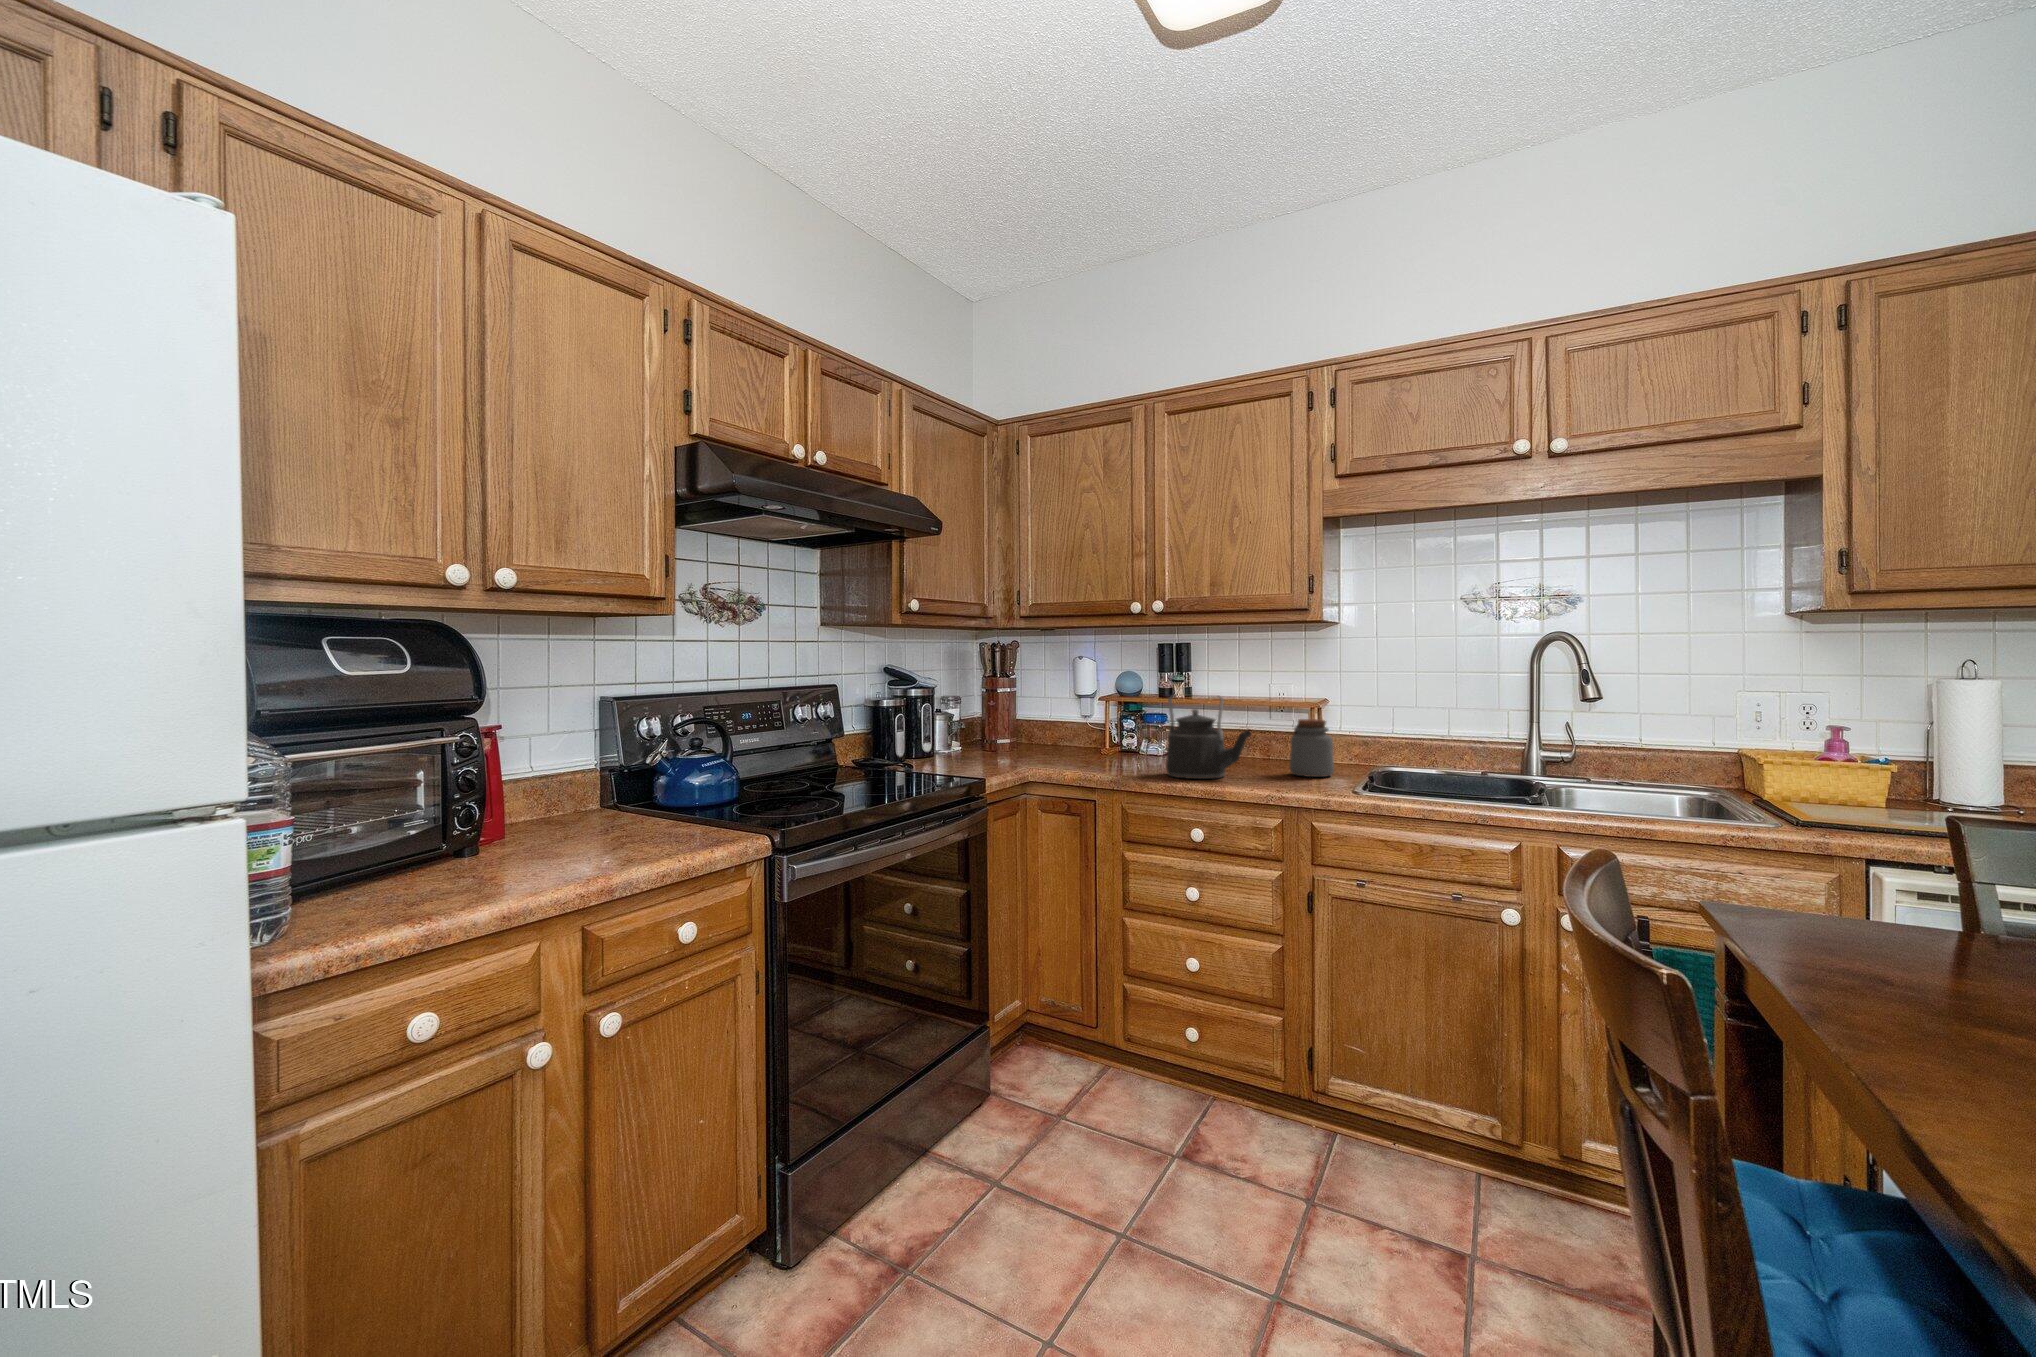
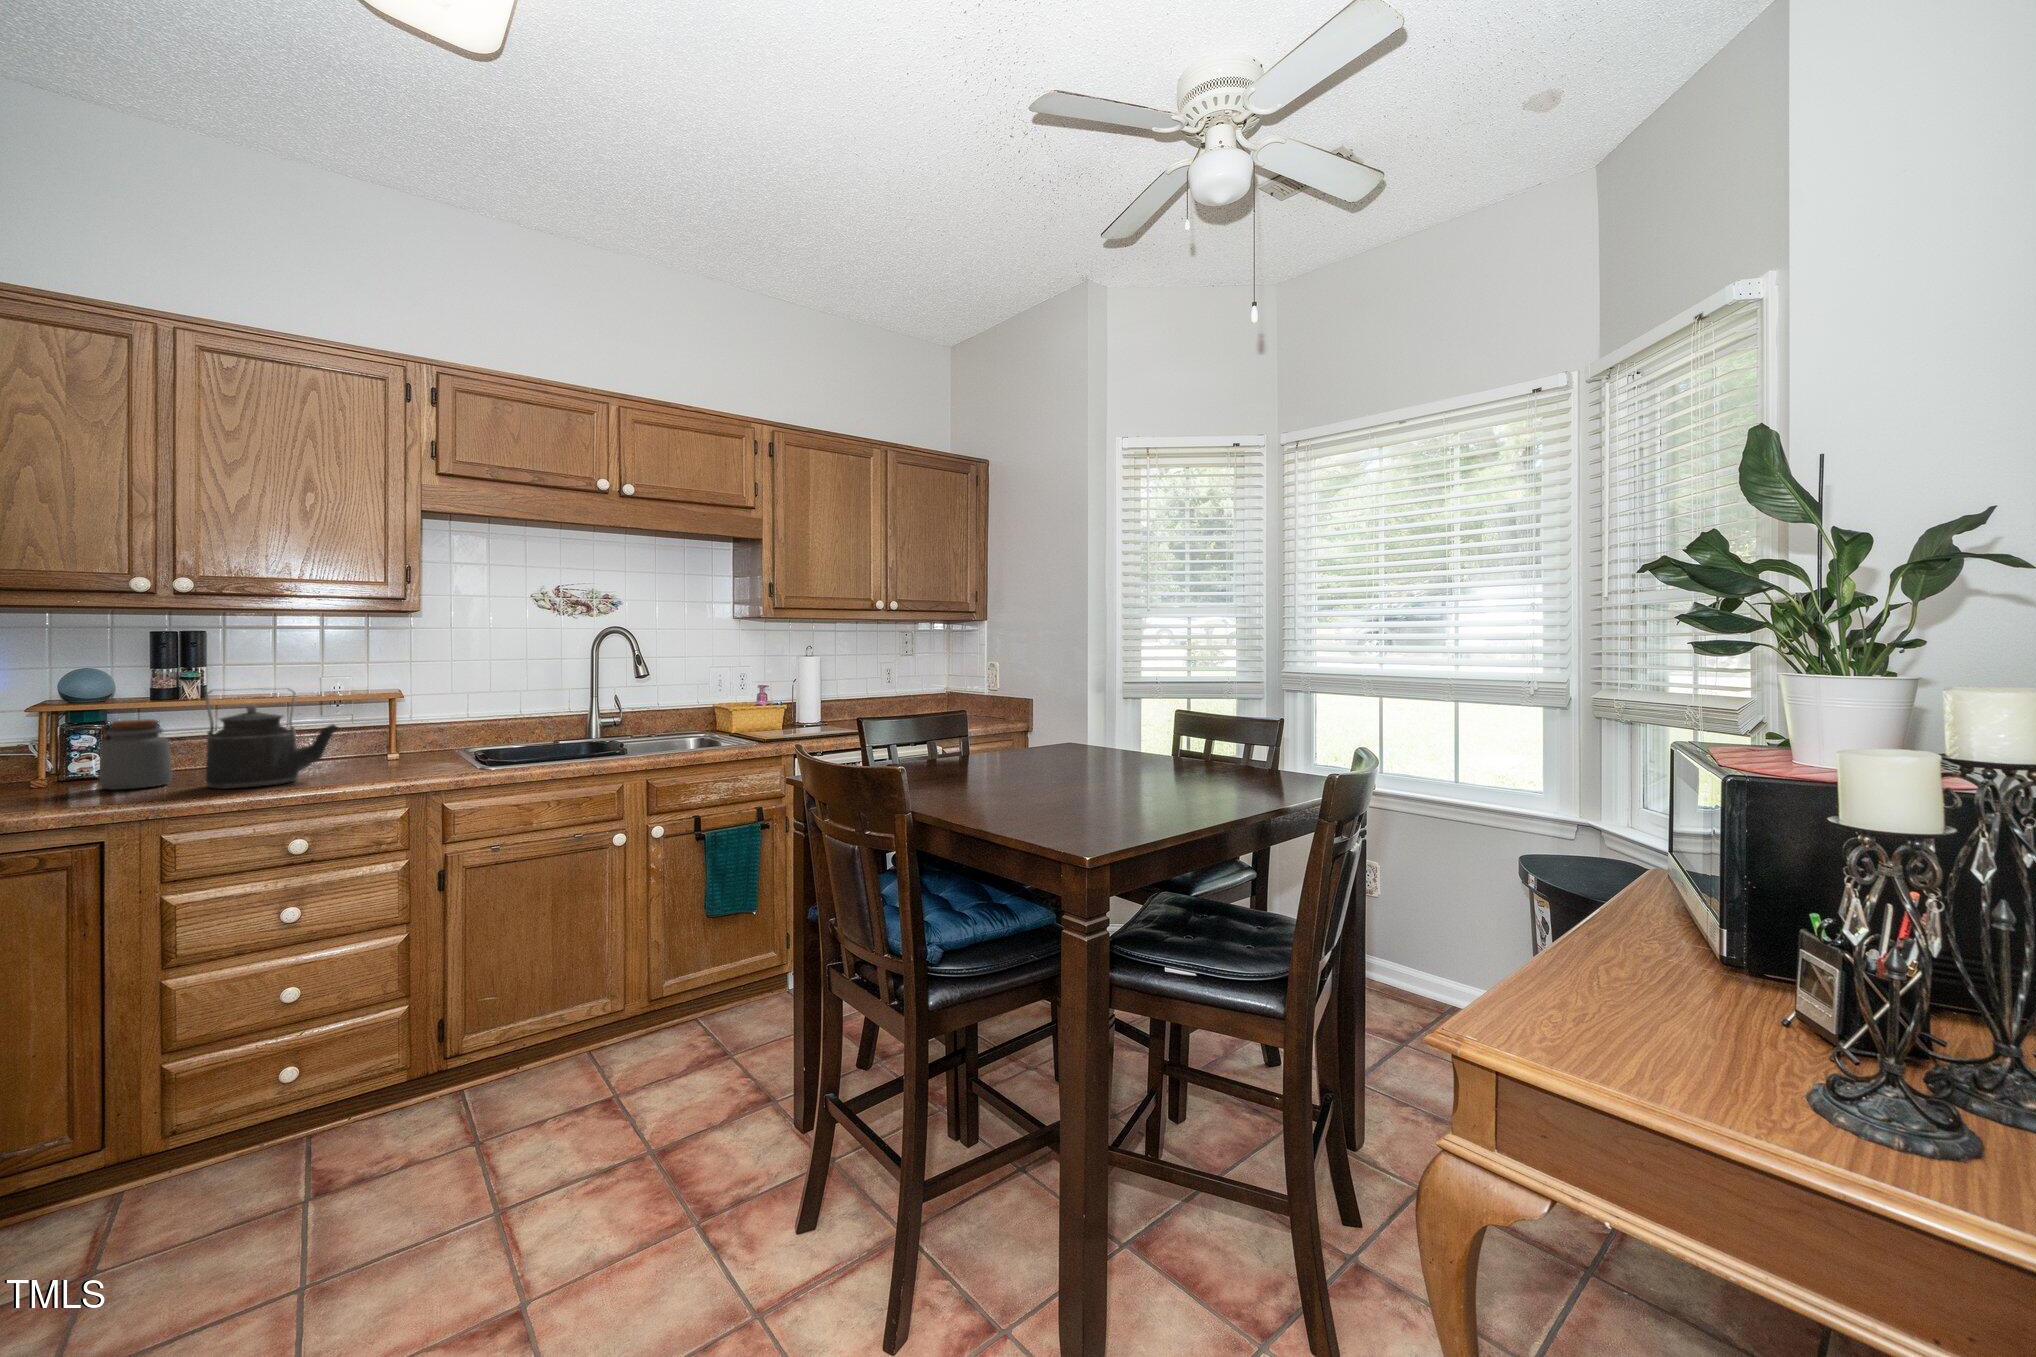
jar: present [1290,719,1334,777] -> present [99,719,173,790]

